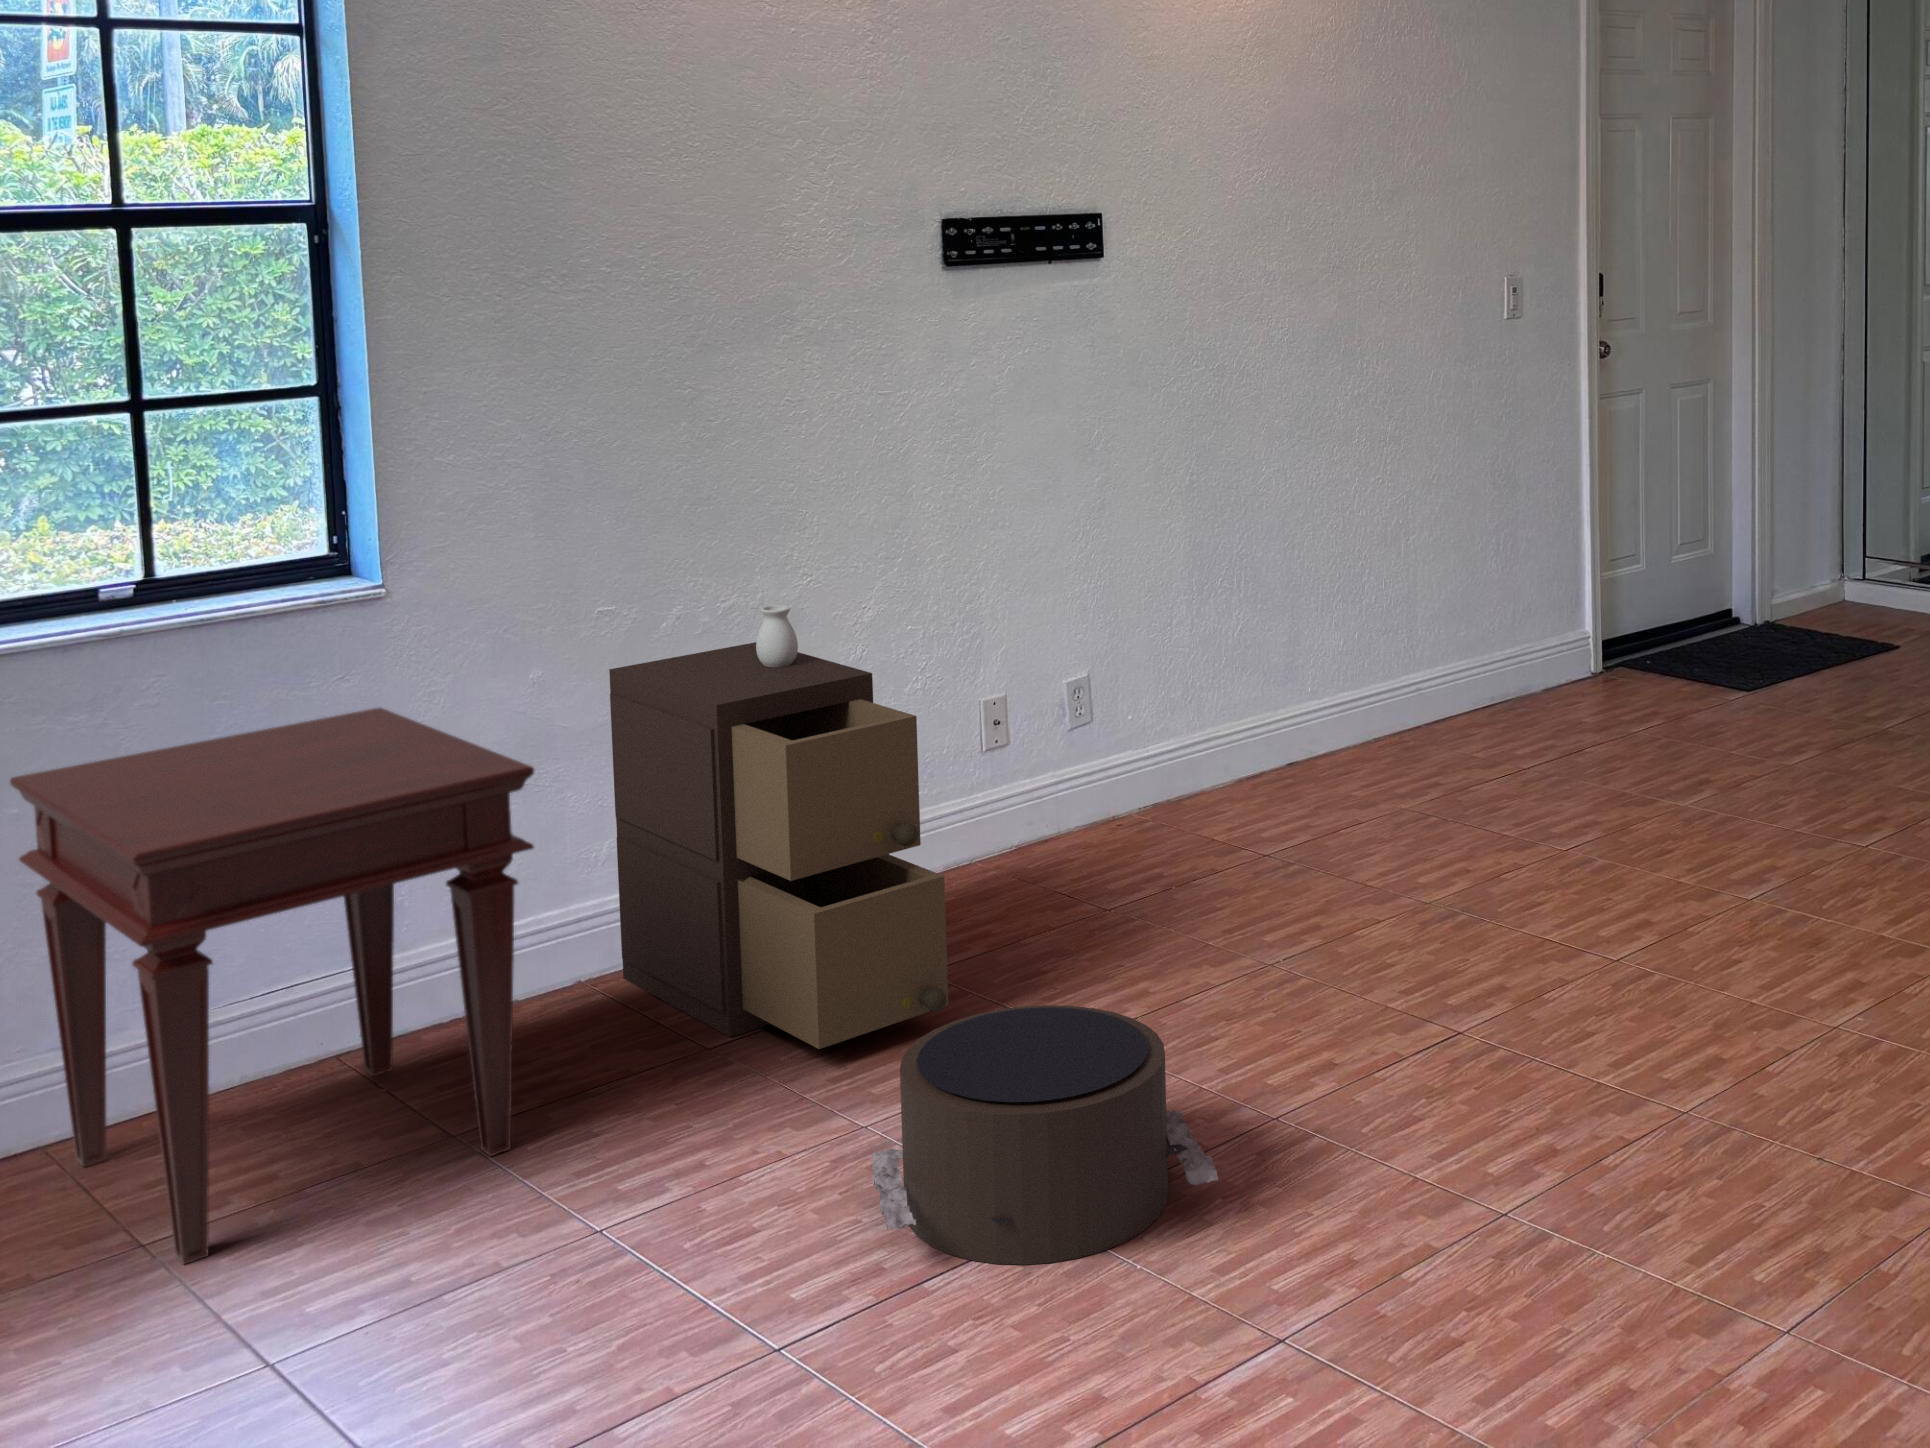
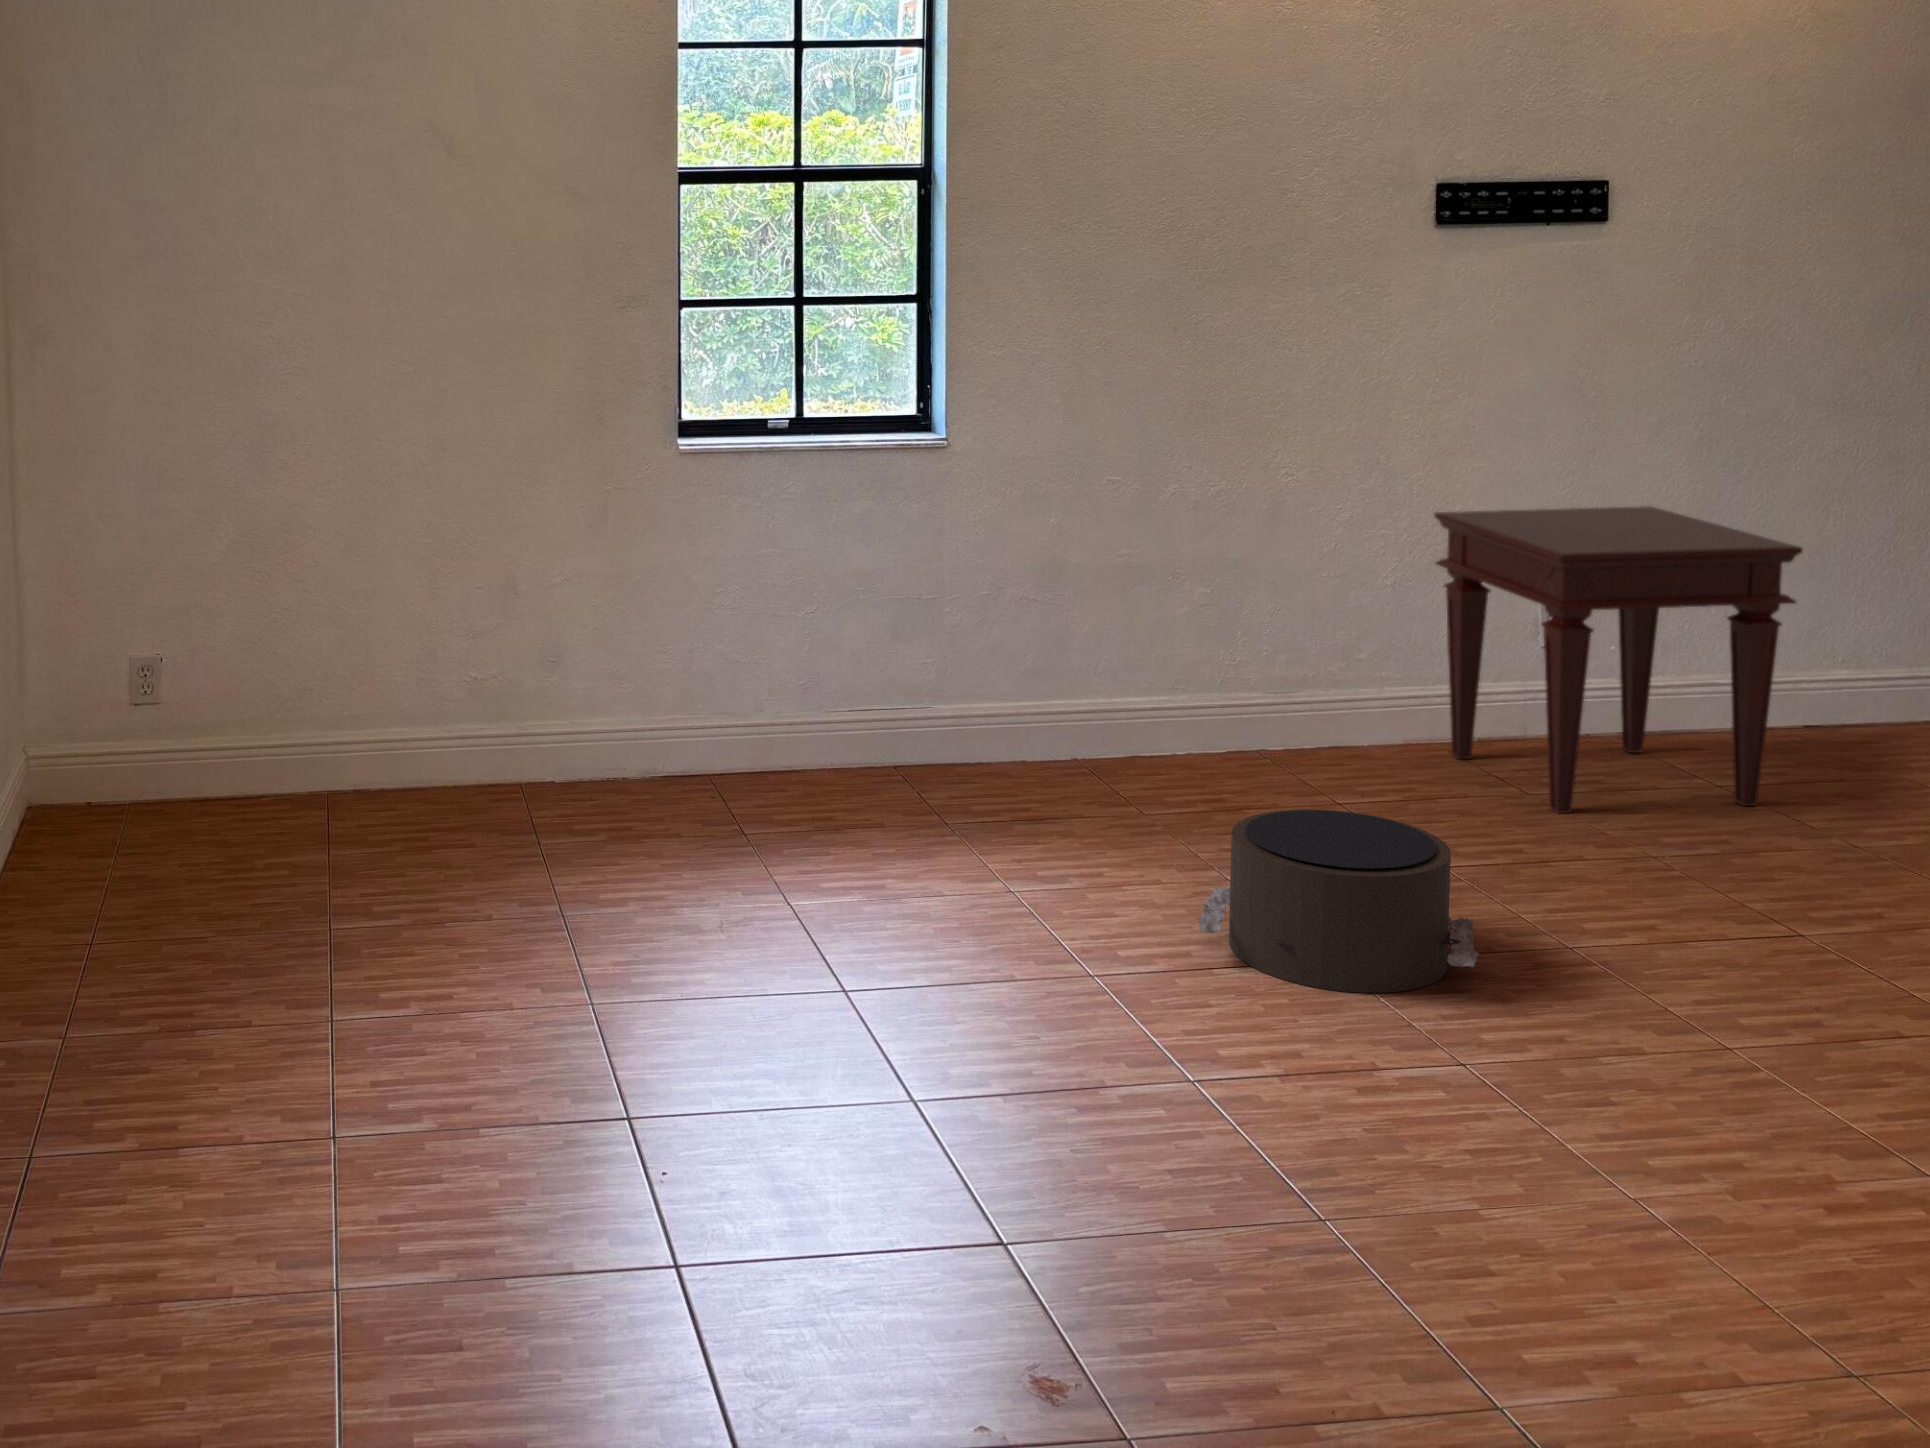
storage cabinet: present [609,605,948,1049] -> none [1107,491,1340,828]
side table: present [10,708,534,1264] -> present [1434,506,1803,814]

